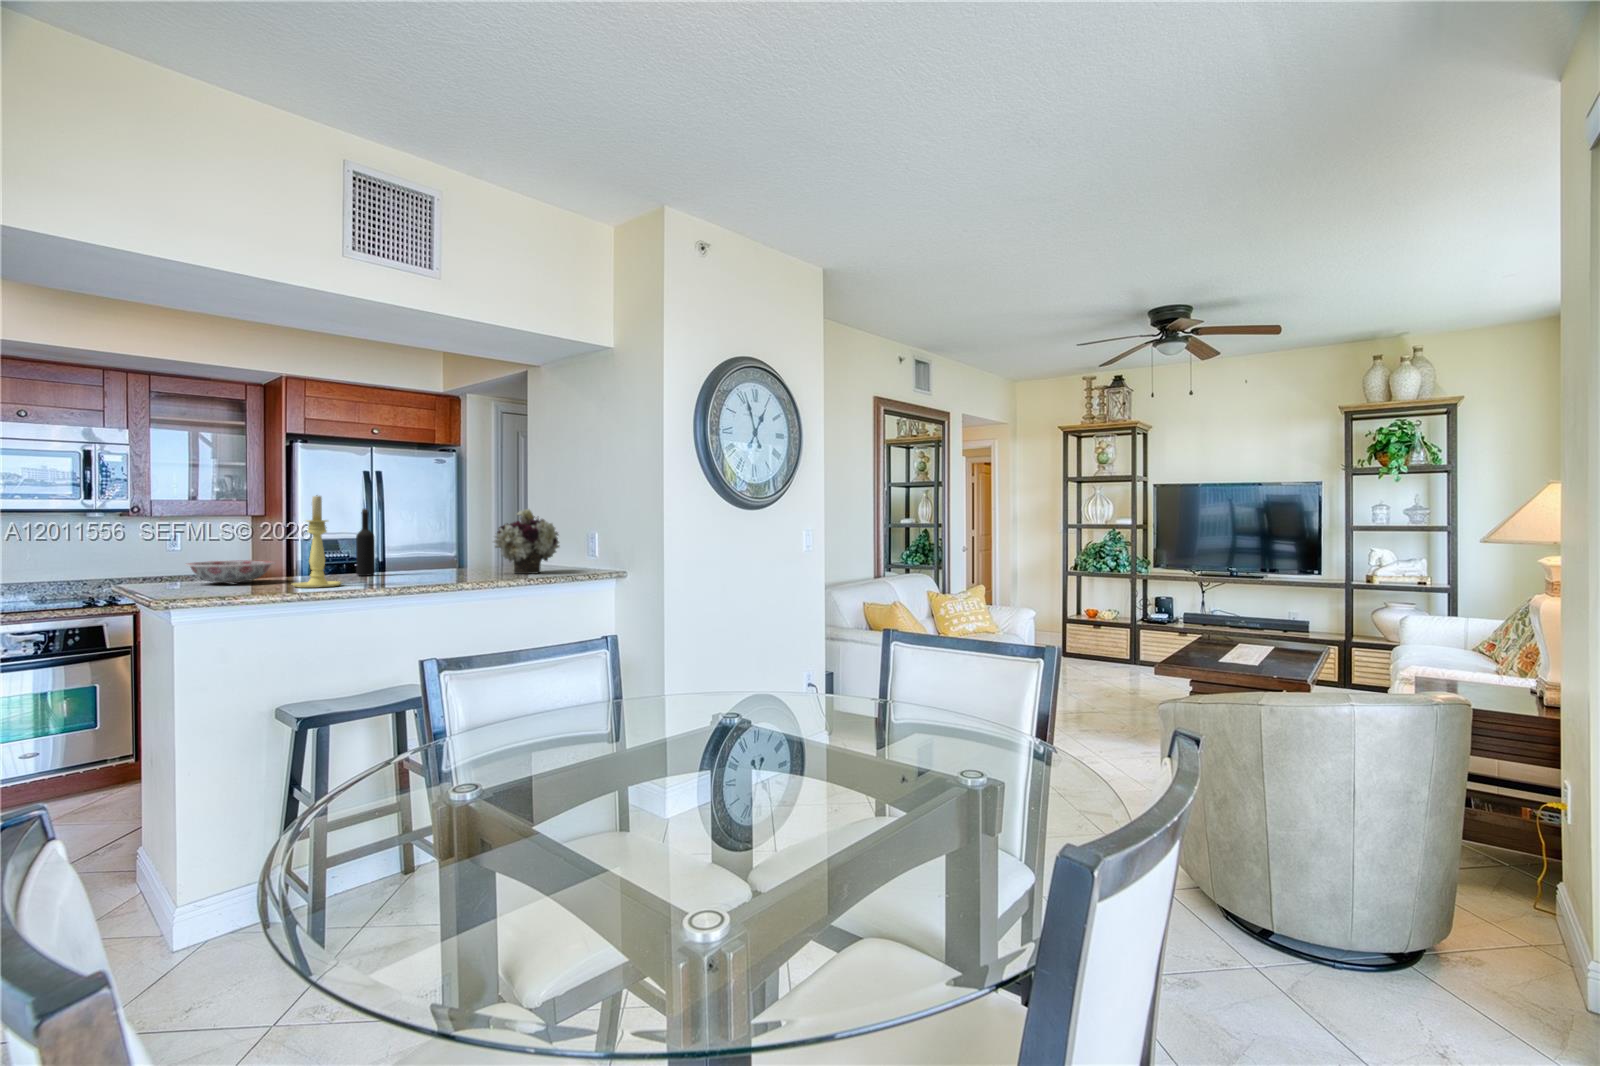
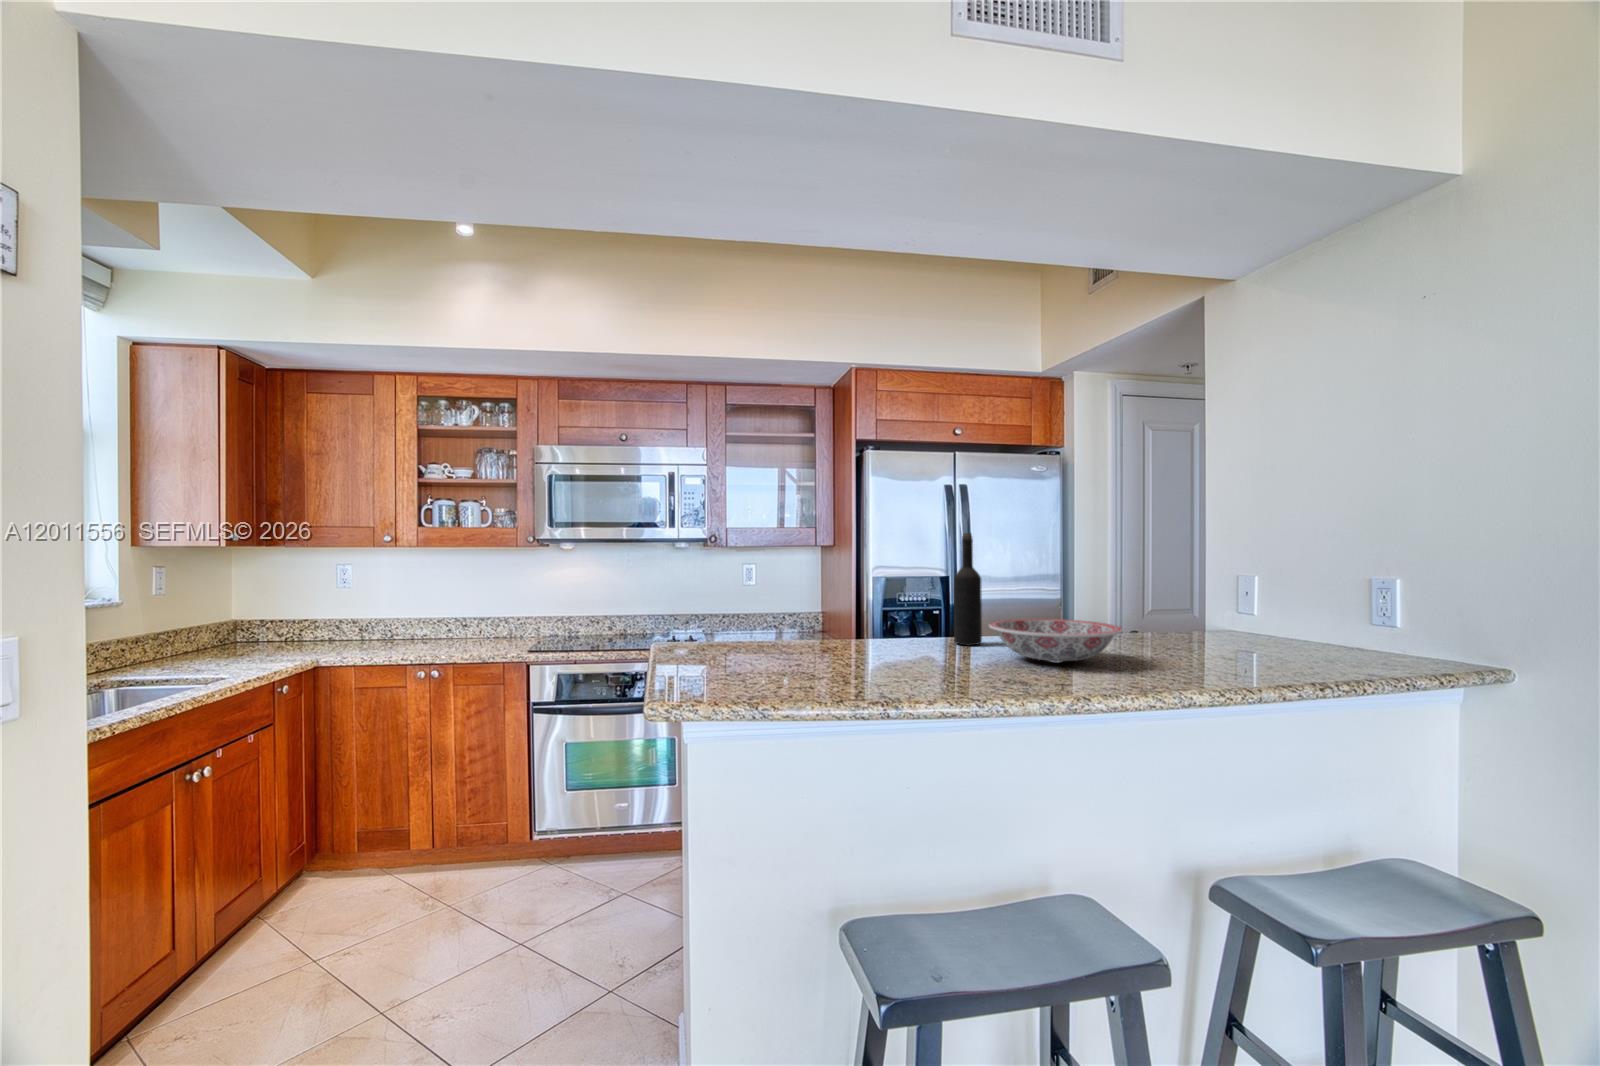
candle holder: present [292,495,342,588] -> none [866,505,952,688]
flower arrangement: present [494,509,559,574] -> none [1195,529,1335,661]
ceramic bowl: present [186,560,275,583] -> present [989,619,1122,662]

